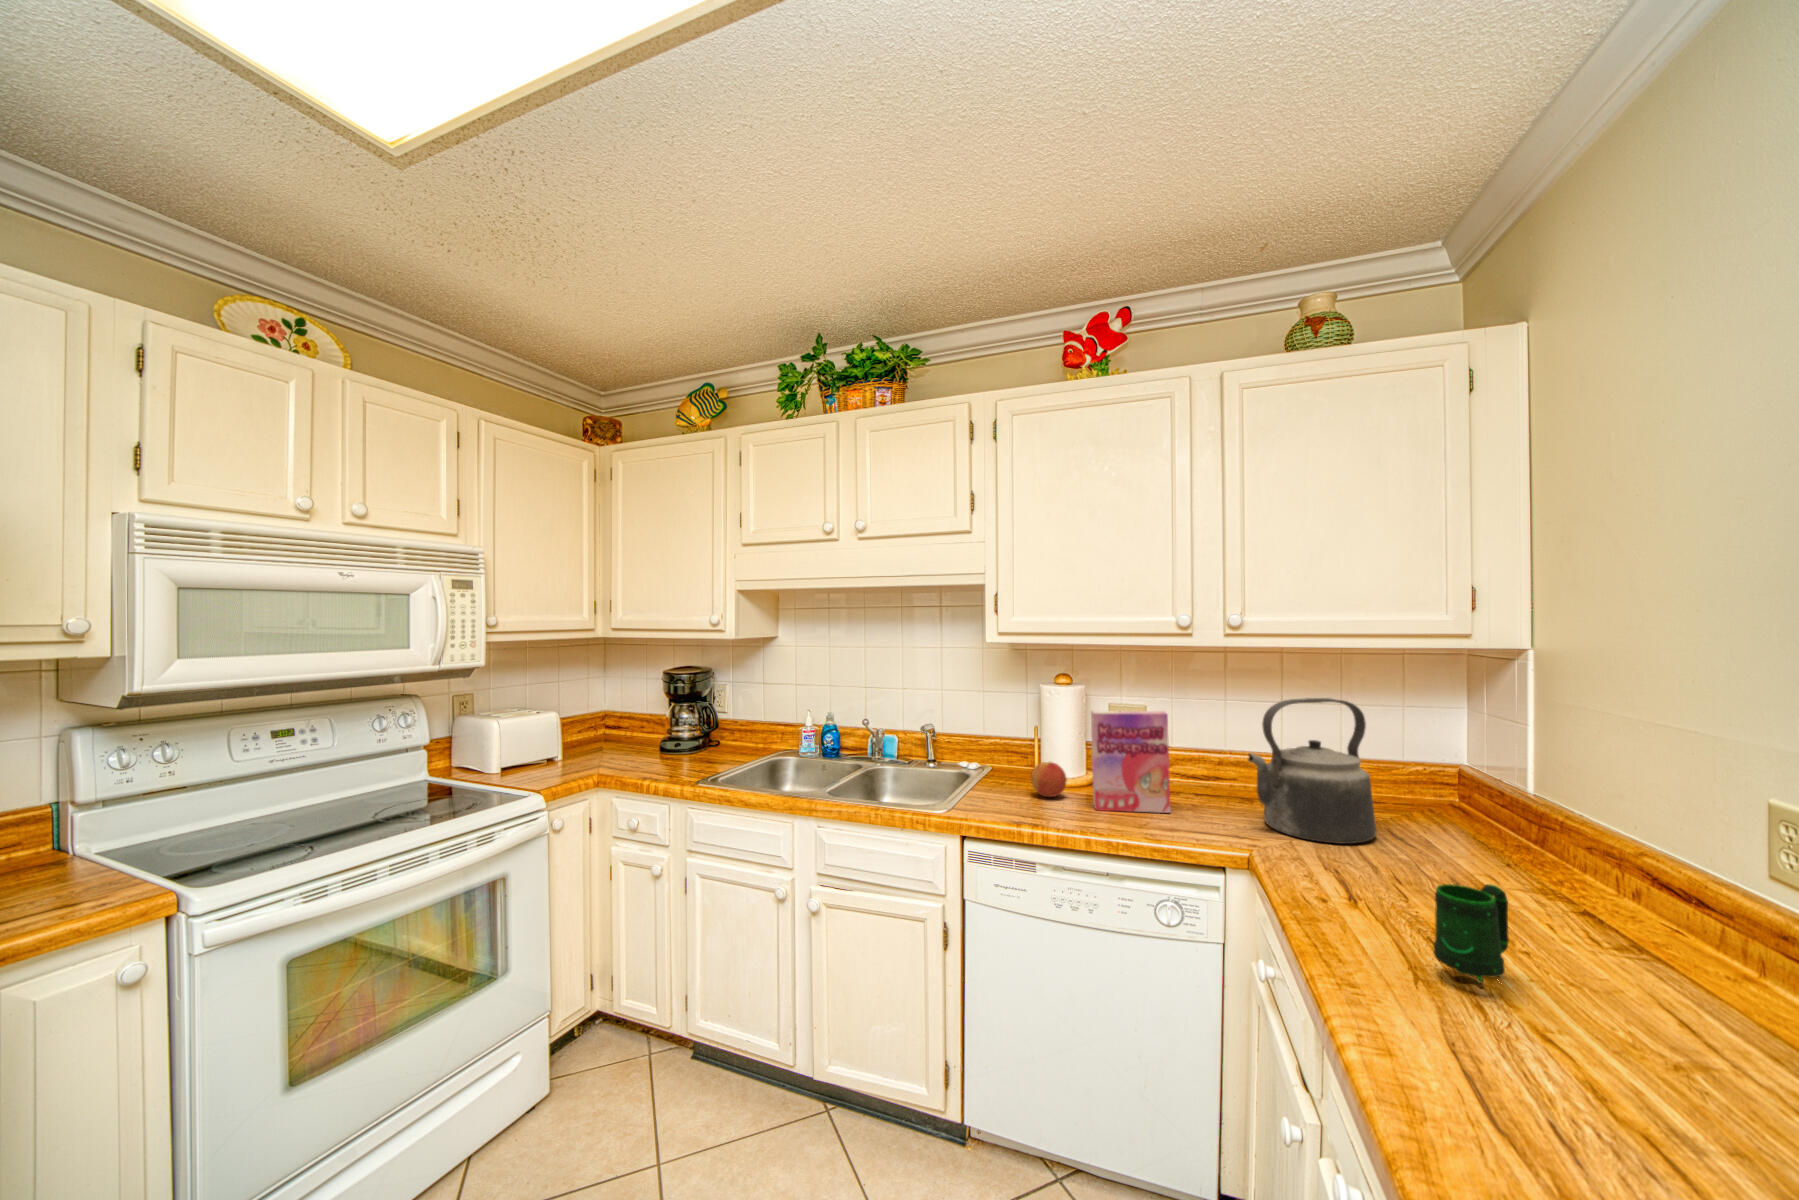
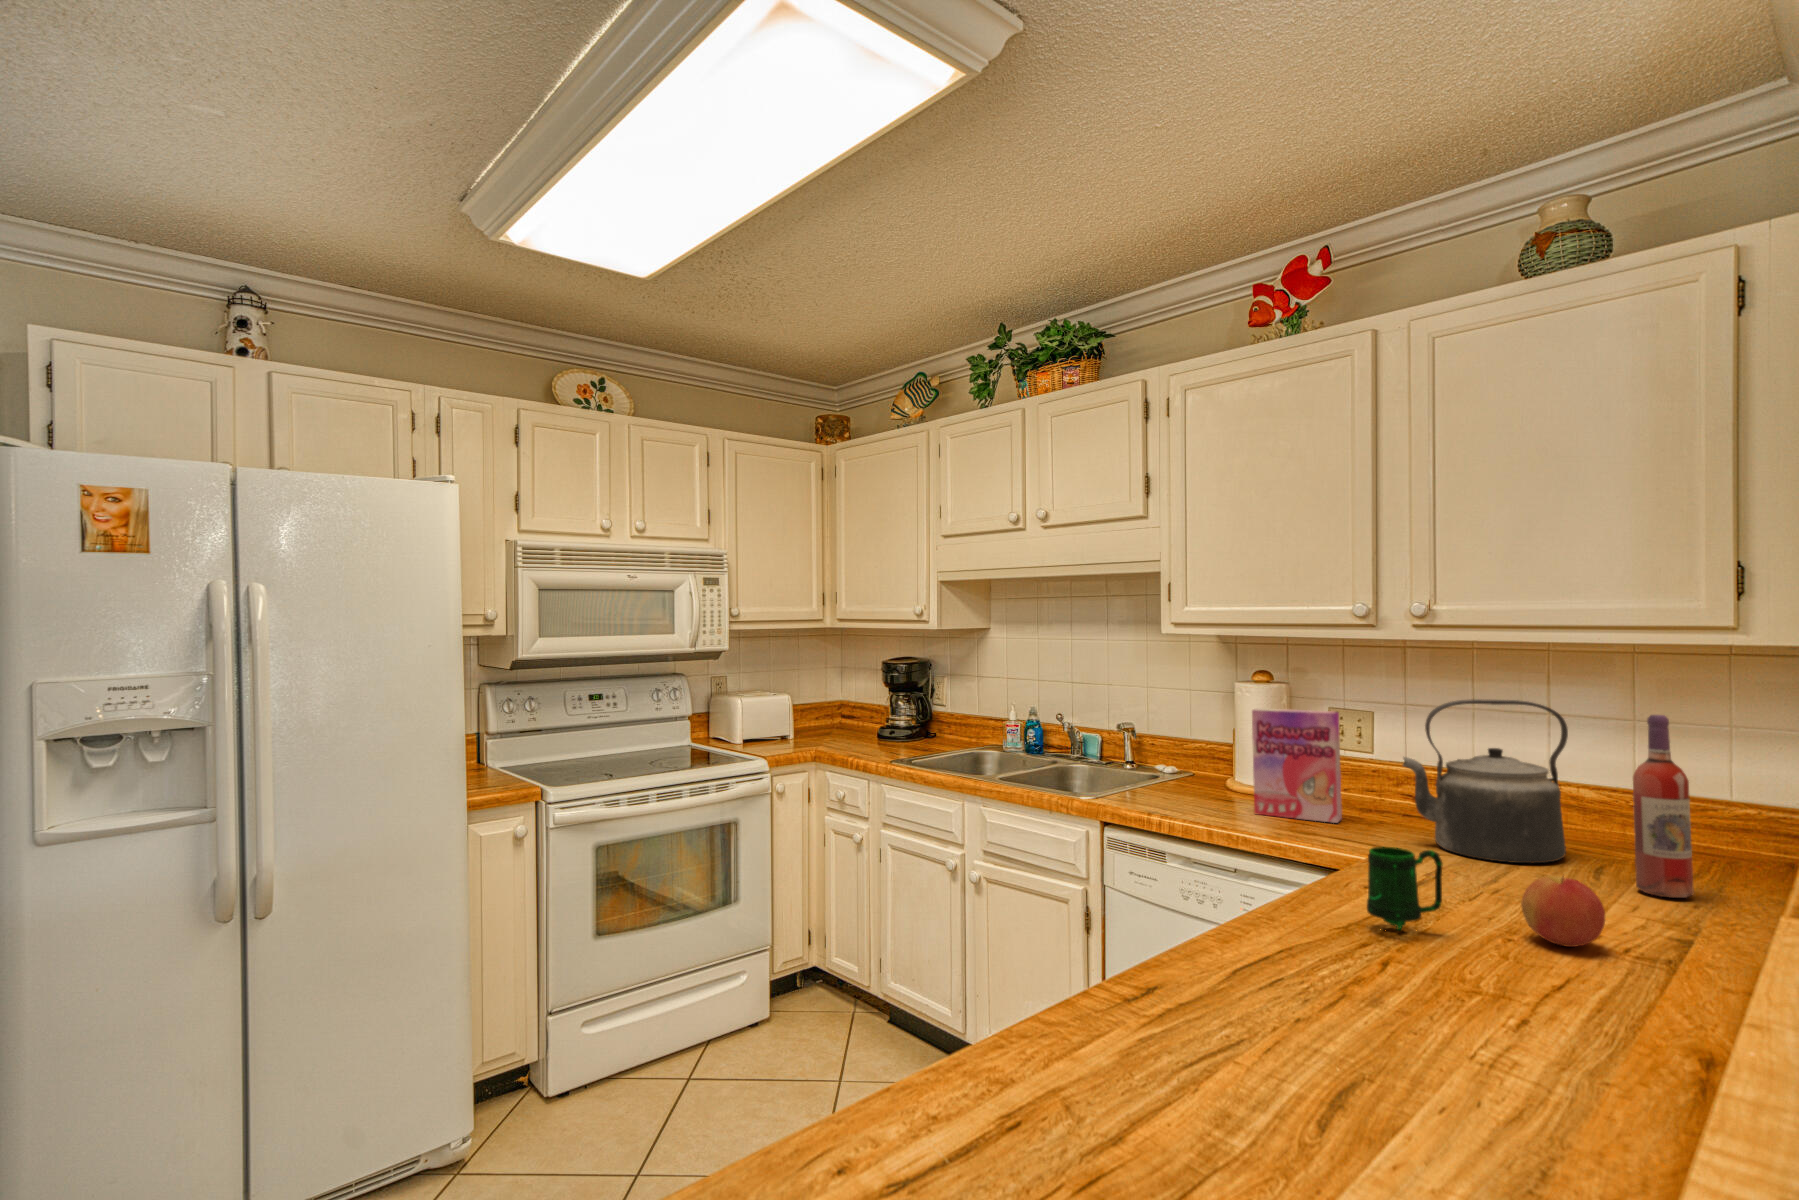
wine bottle: none [1466,711,1521,870] -> present [1633,715,1694,898]
apple: present [1031,762,1067,797] -> present [1521,876,1605,947]

